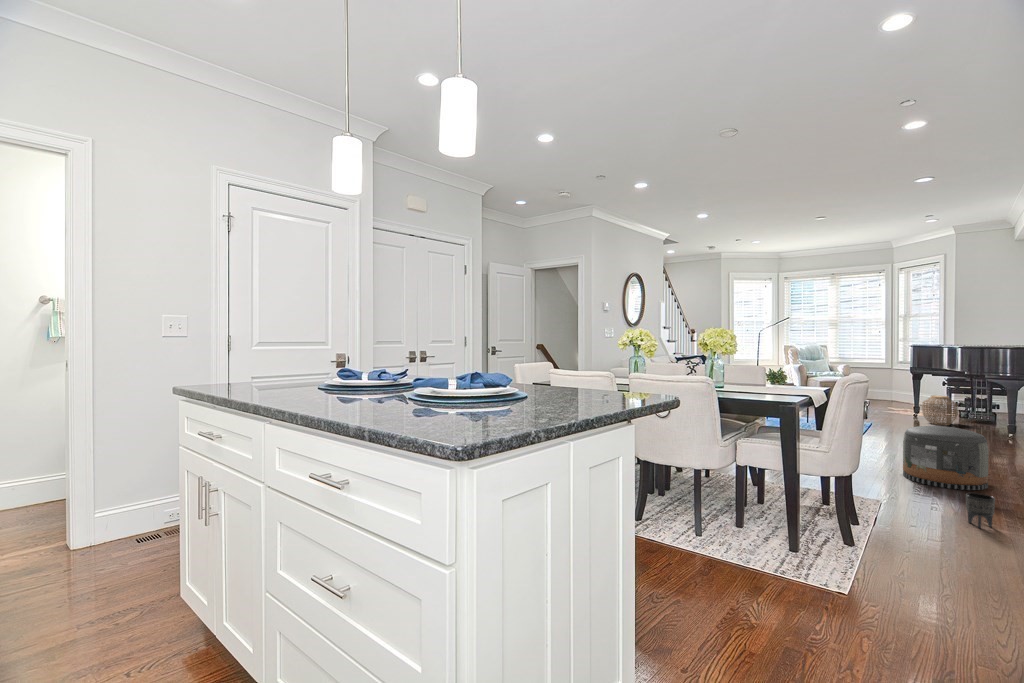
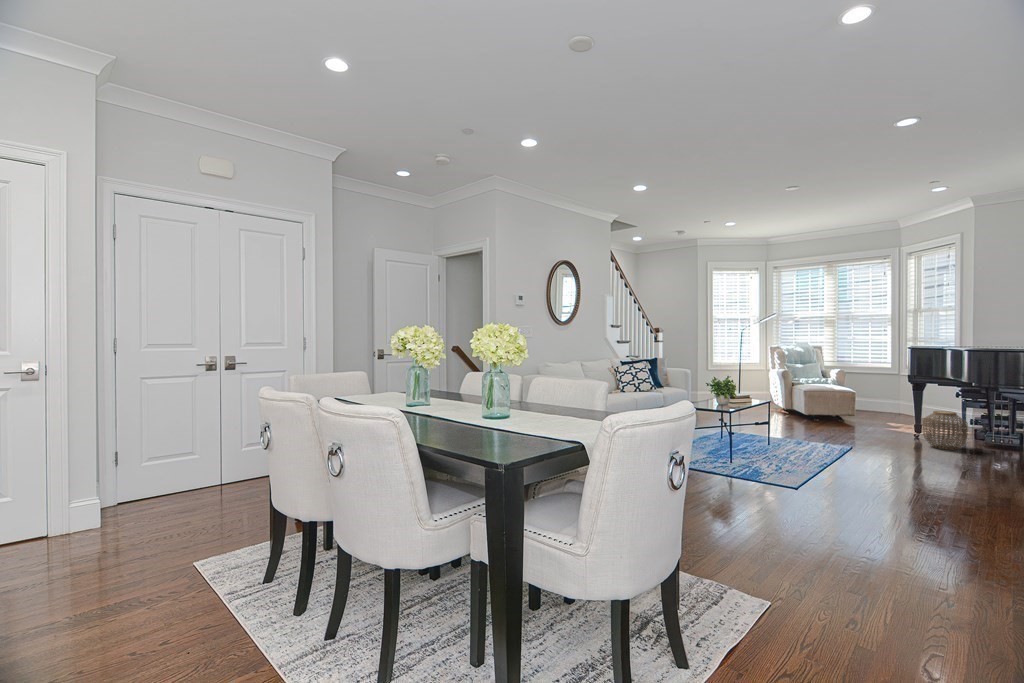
pouf: present [903,426,988,490] -> none [850,464,972,568]
planter: present [966,493,995,528] -> none [903,593,950,660]

